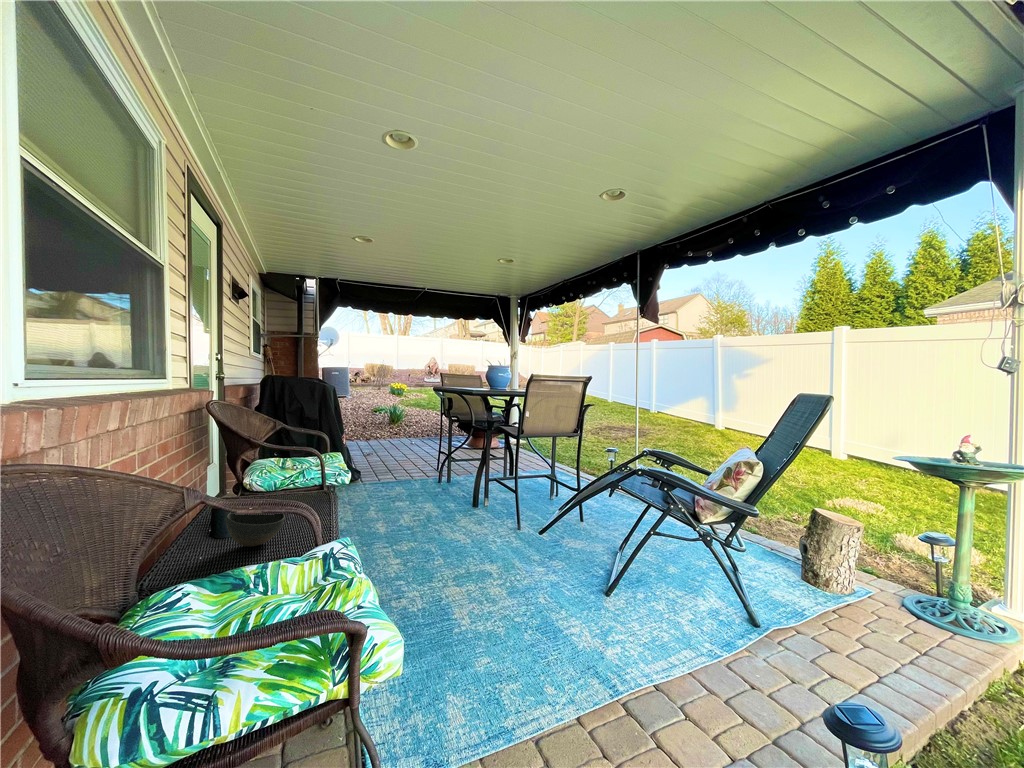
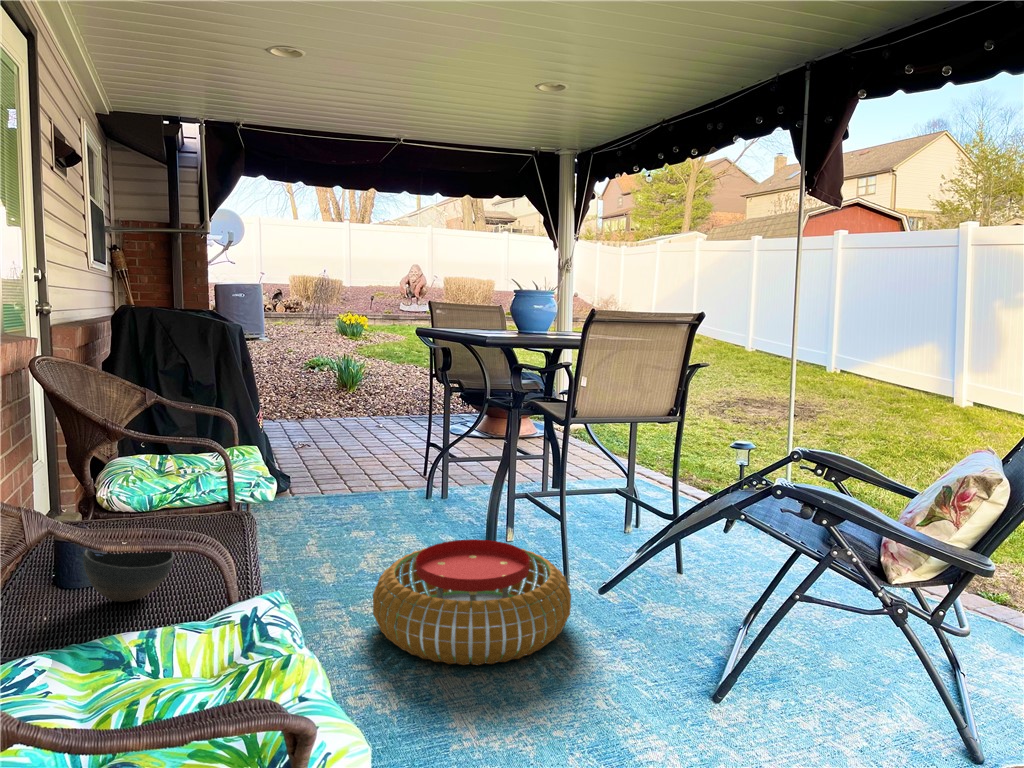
pouf: none [407,504,522,579] -> present [373,539,571,665]

